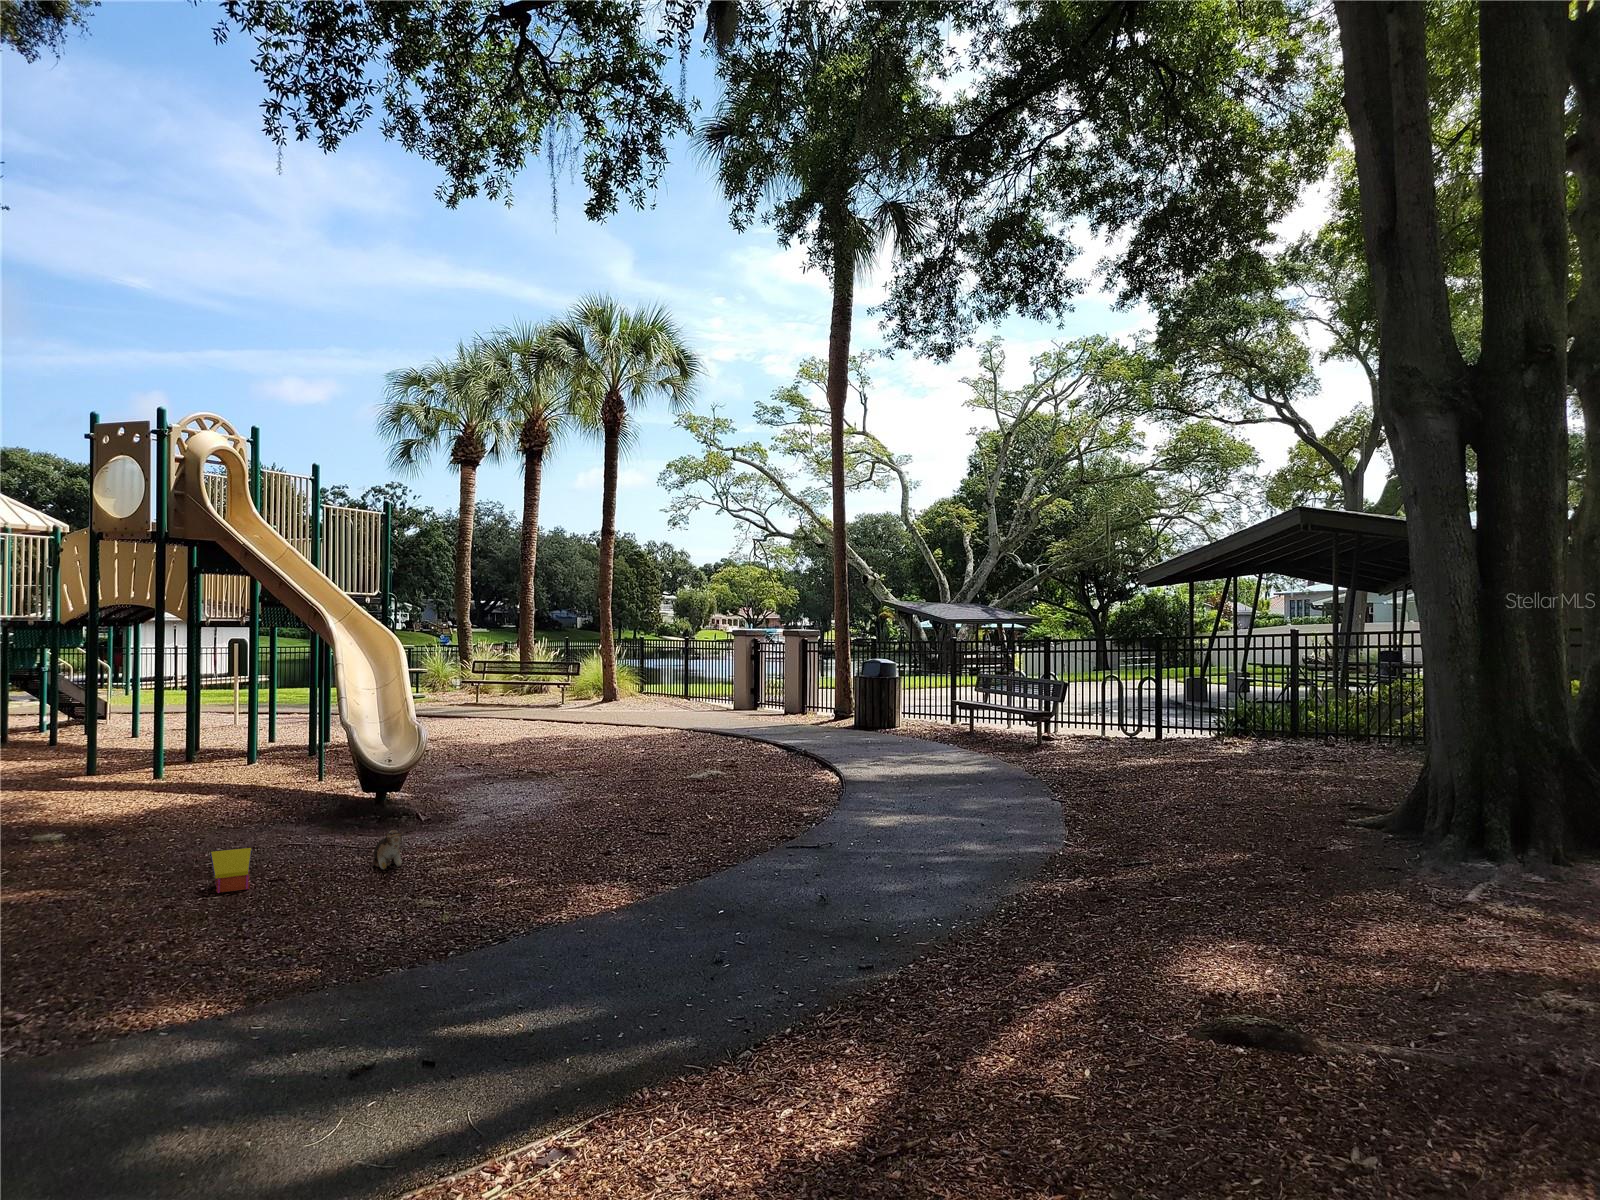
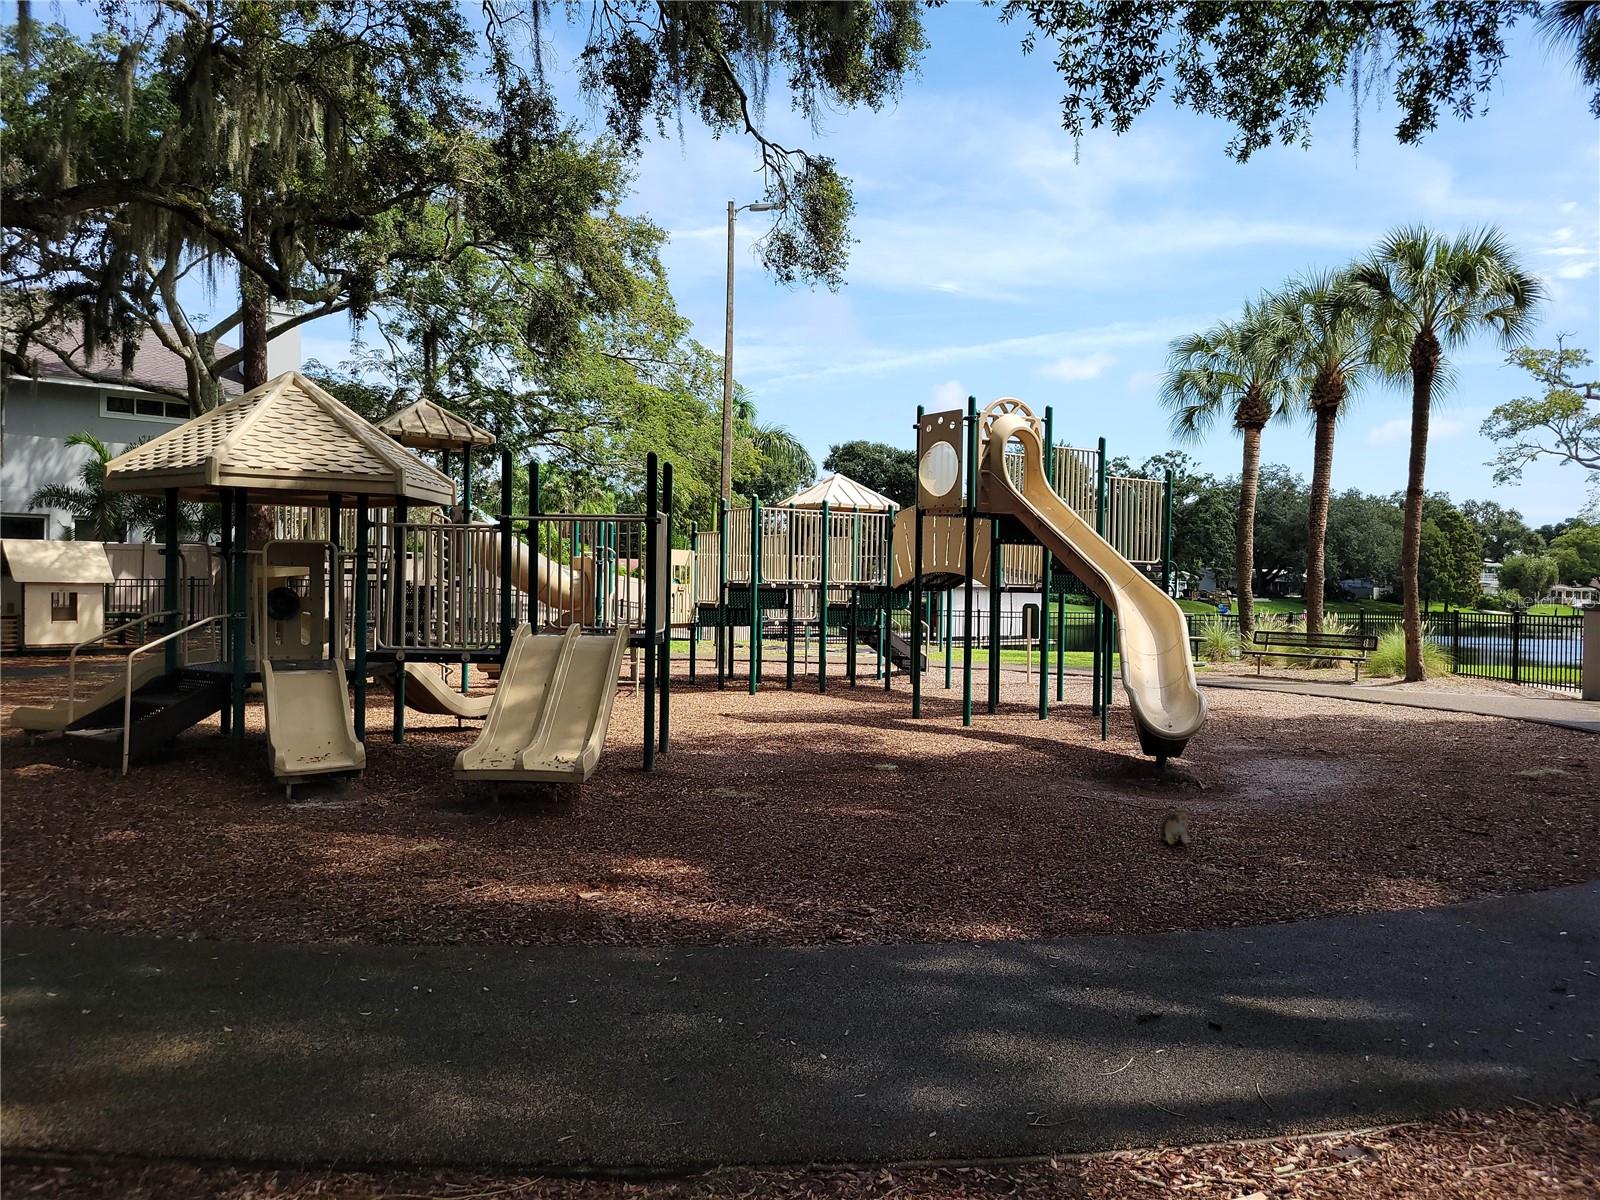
toy house: present [211,848,252,893] -> none [1025,802,1057,840]

